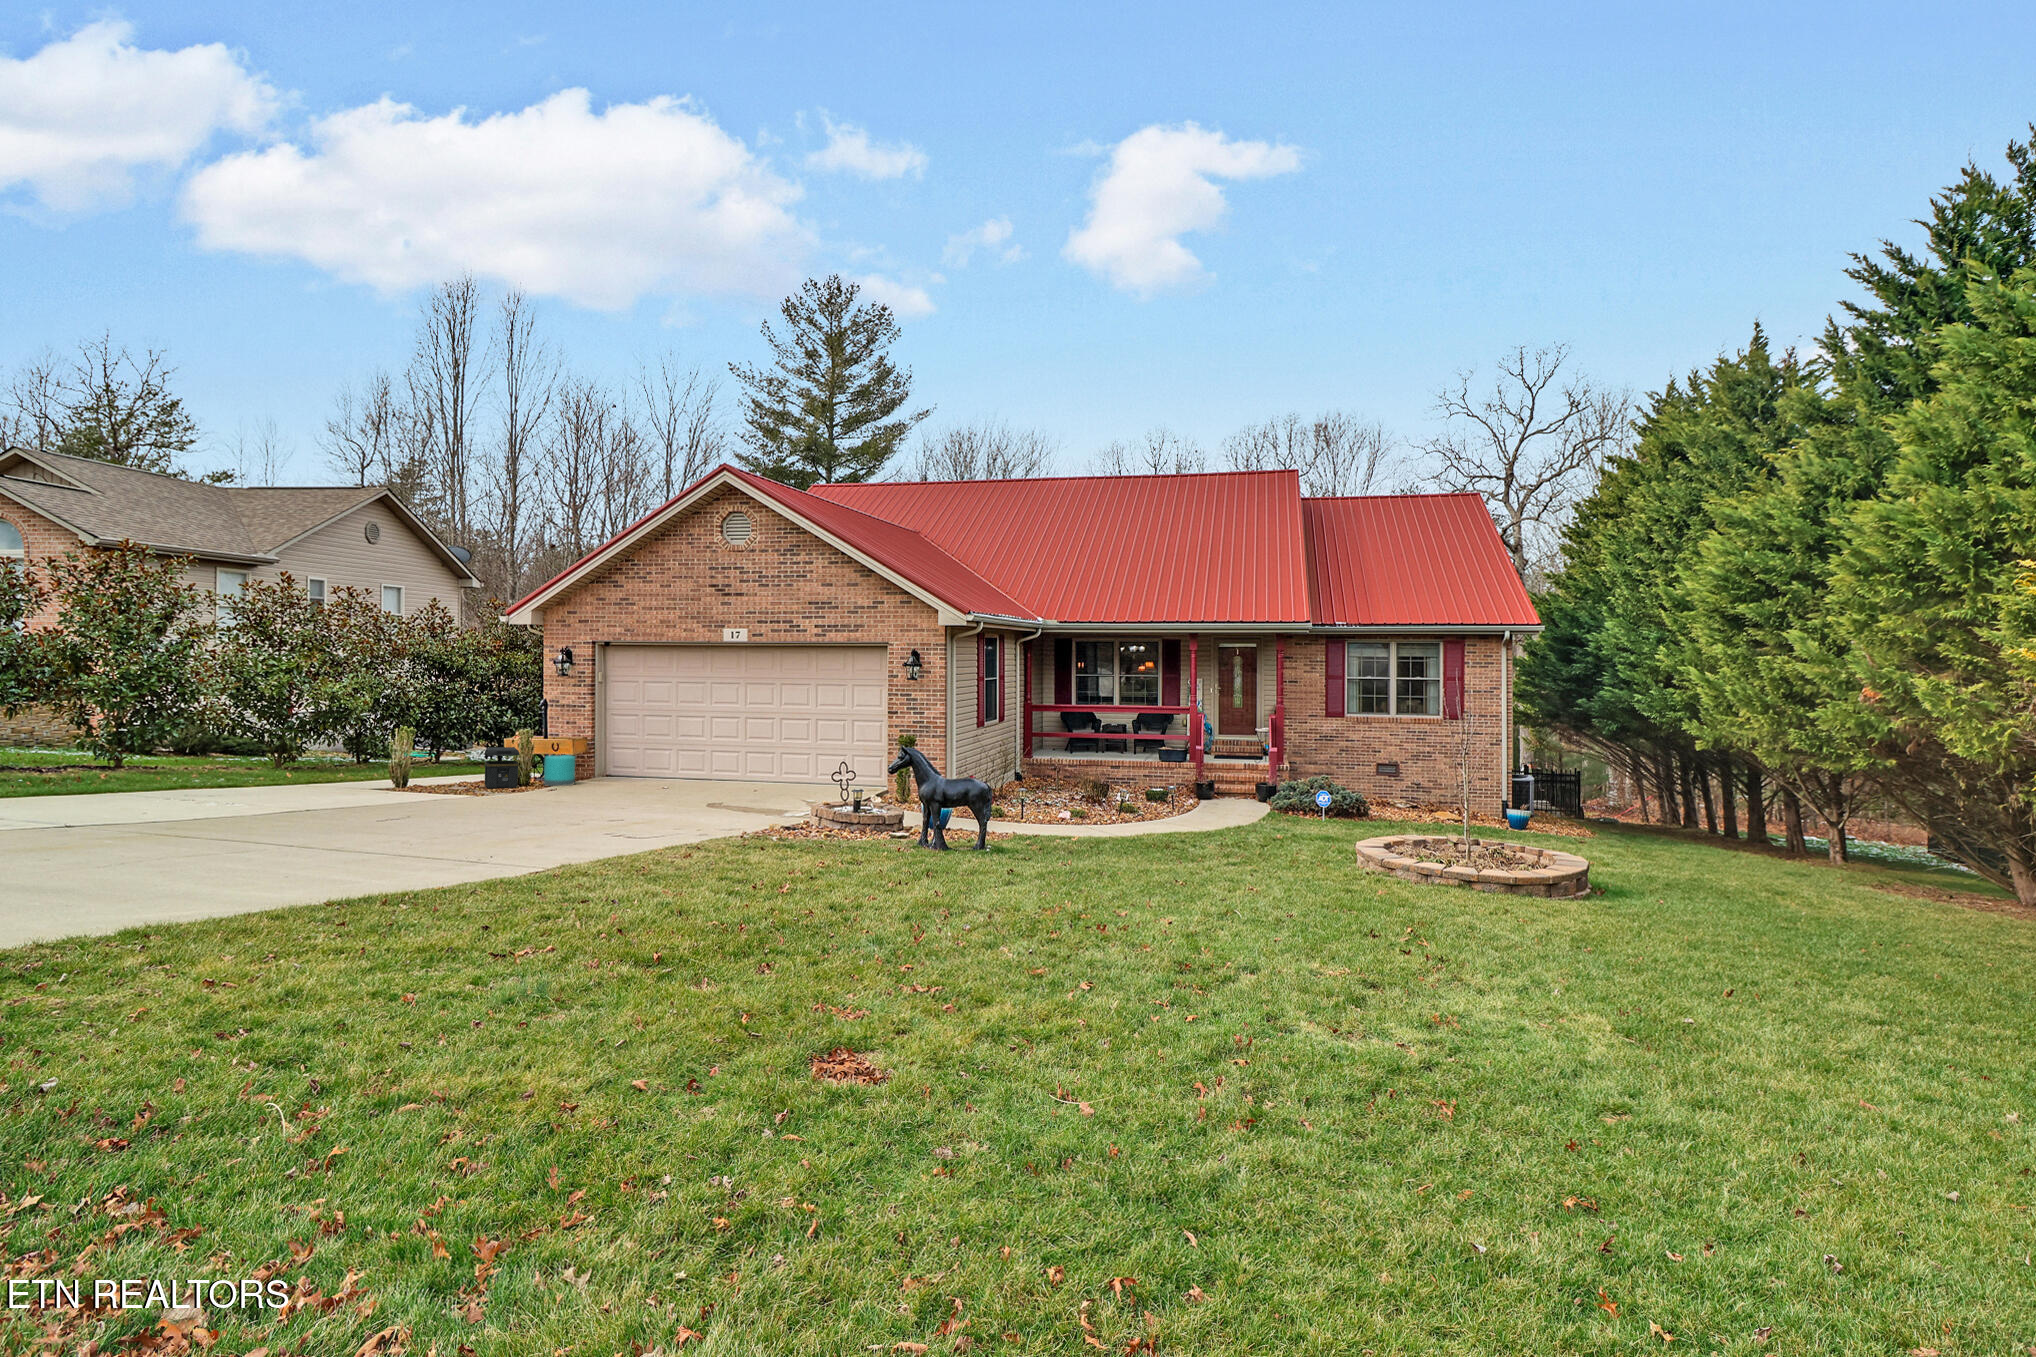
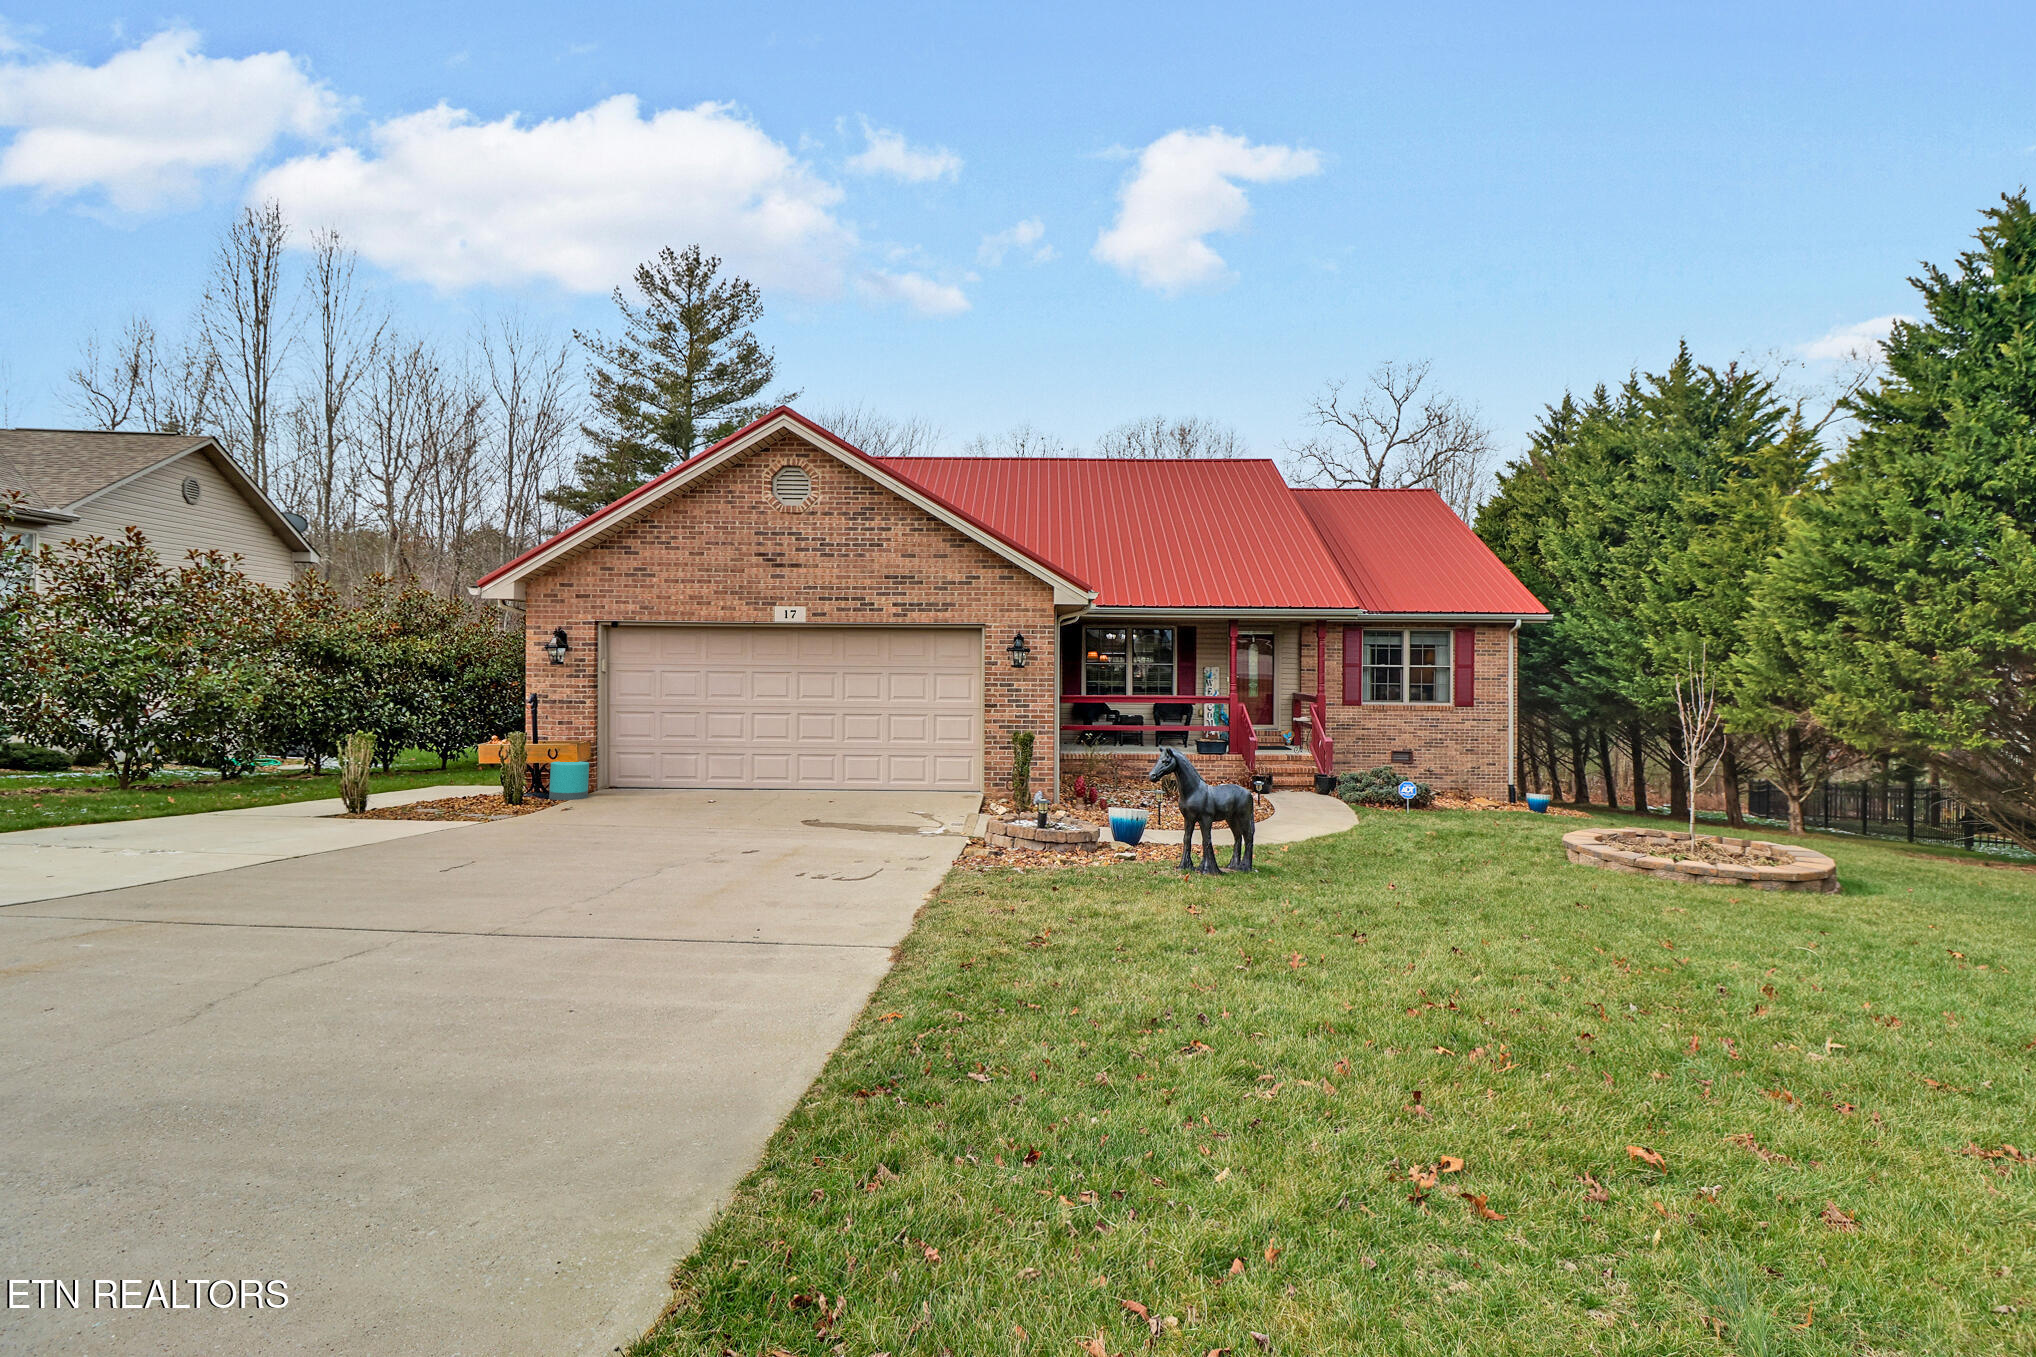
toolbox: present [485,747,519,789] -> none [478,753,528,807]

